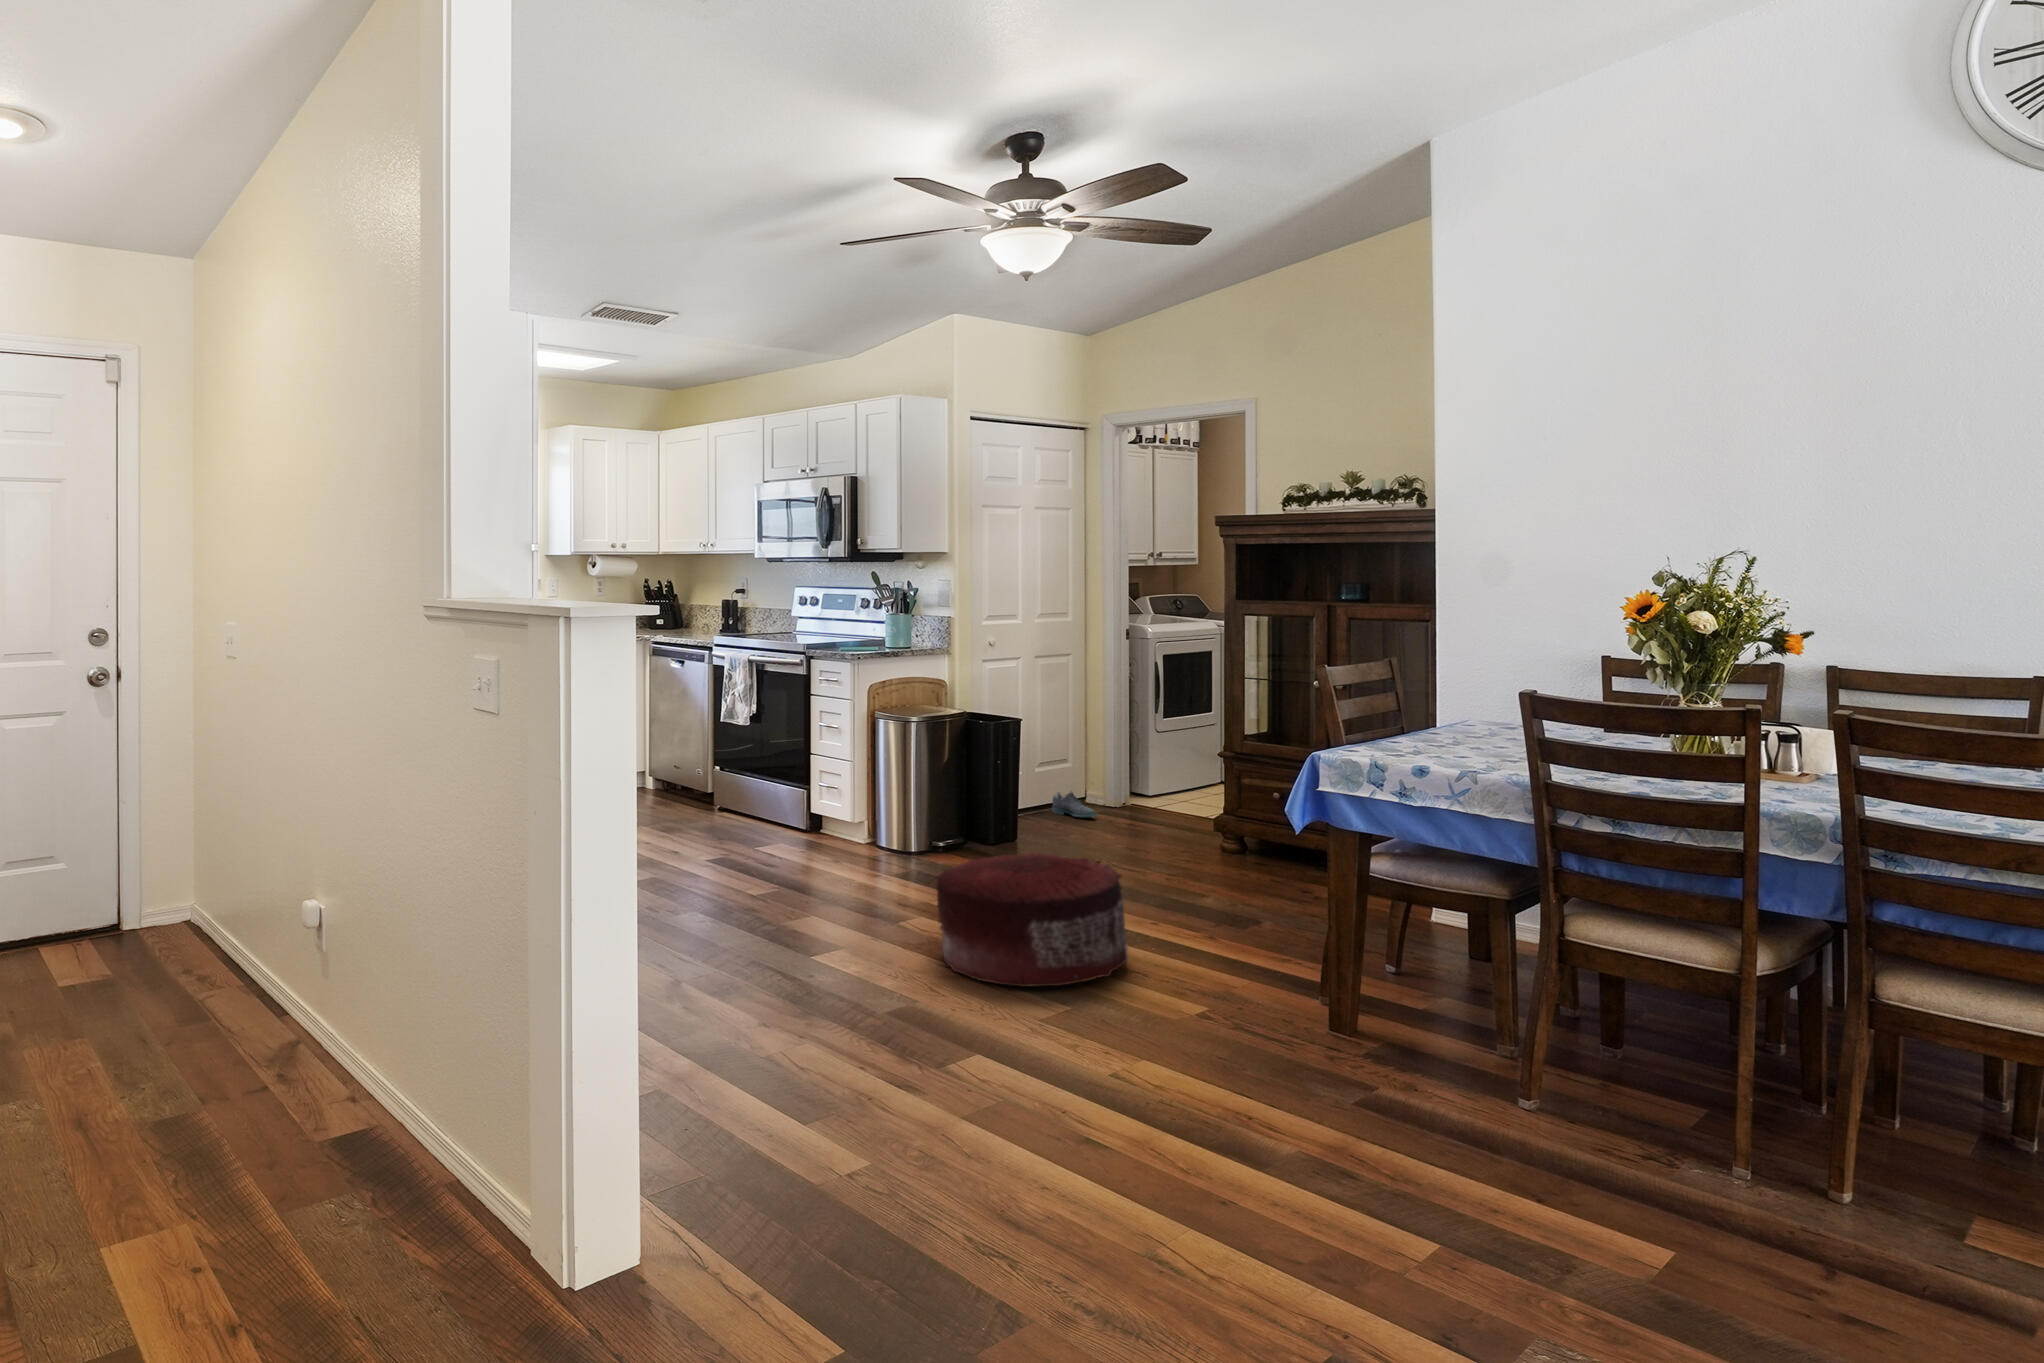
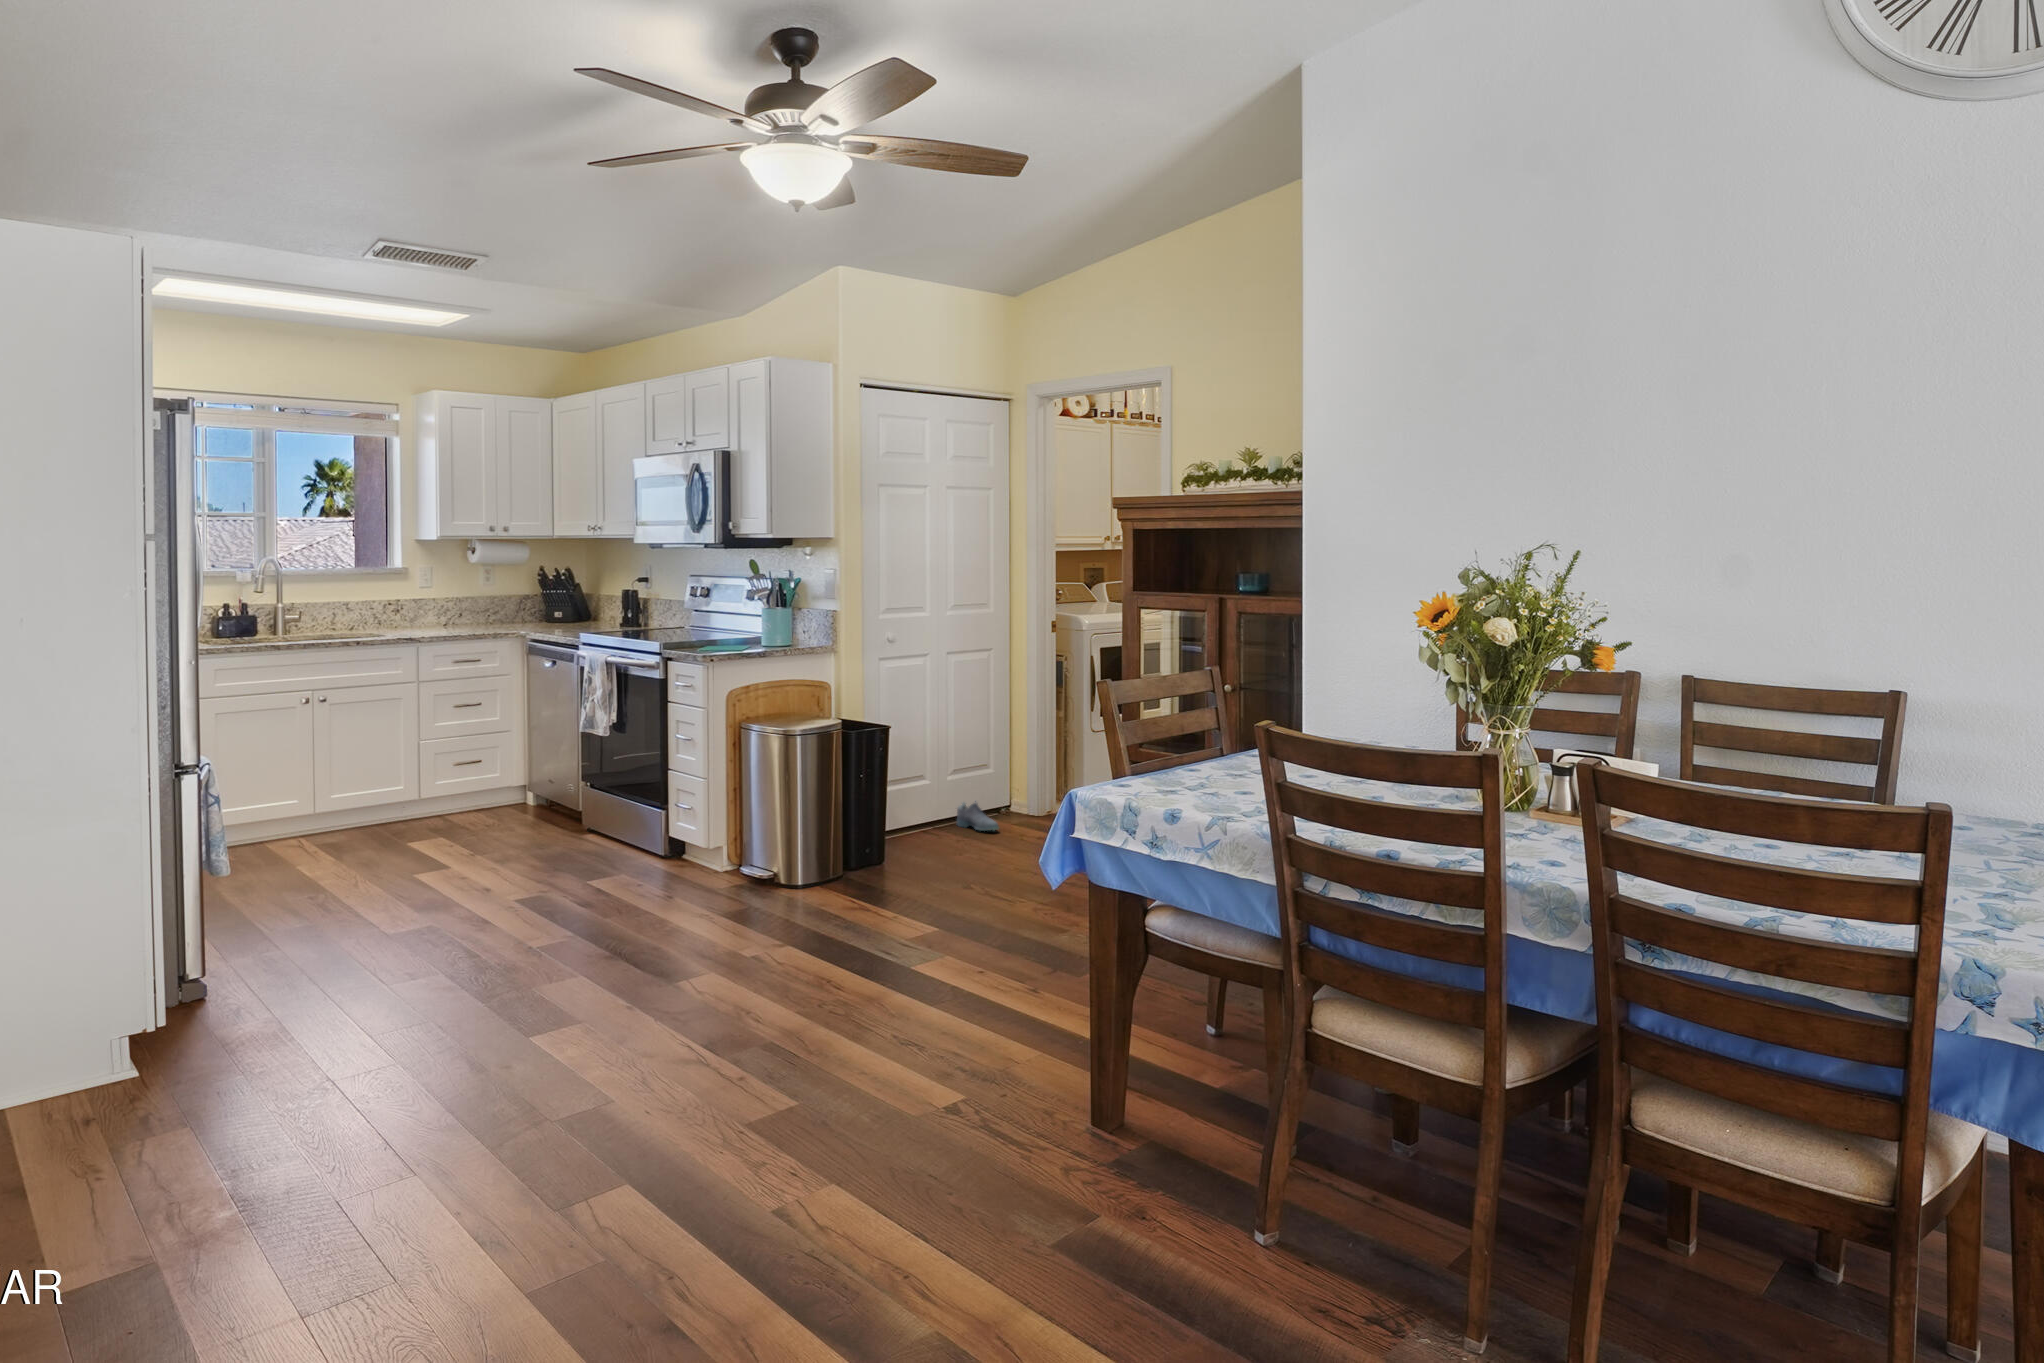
pouf: present [937,852,1129,987] -> none [670,897,908,1081]

